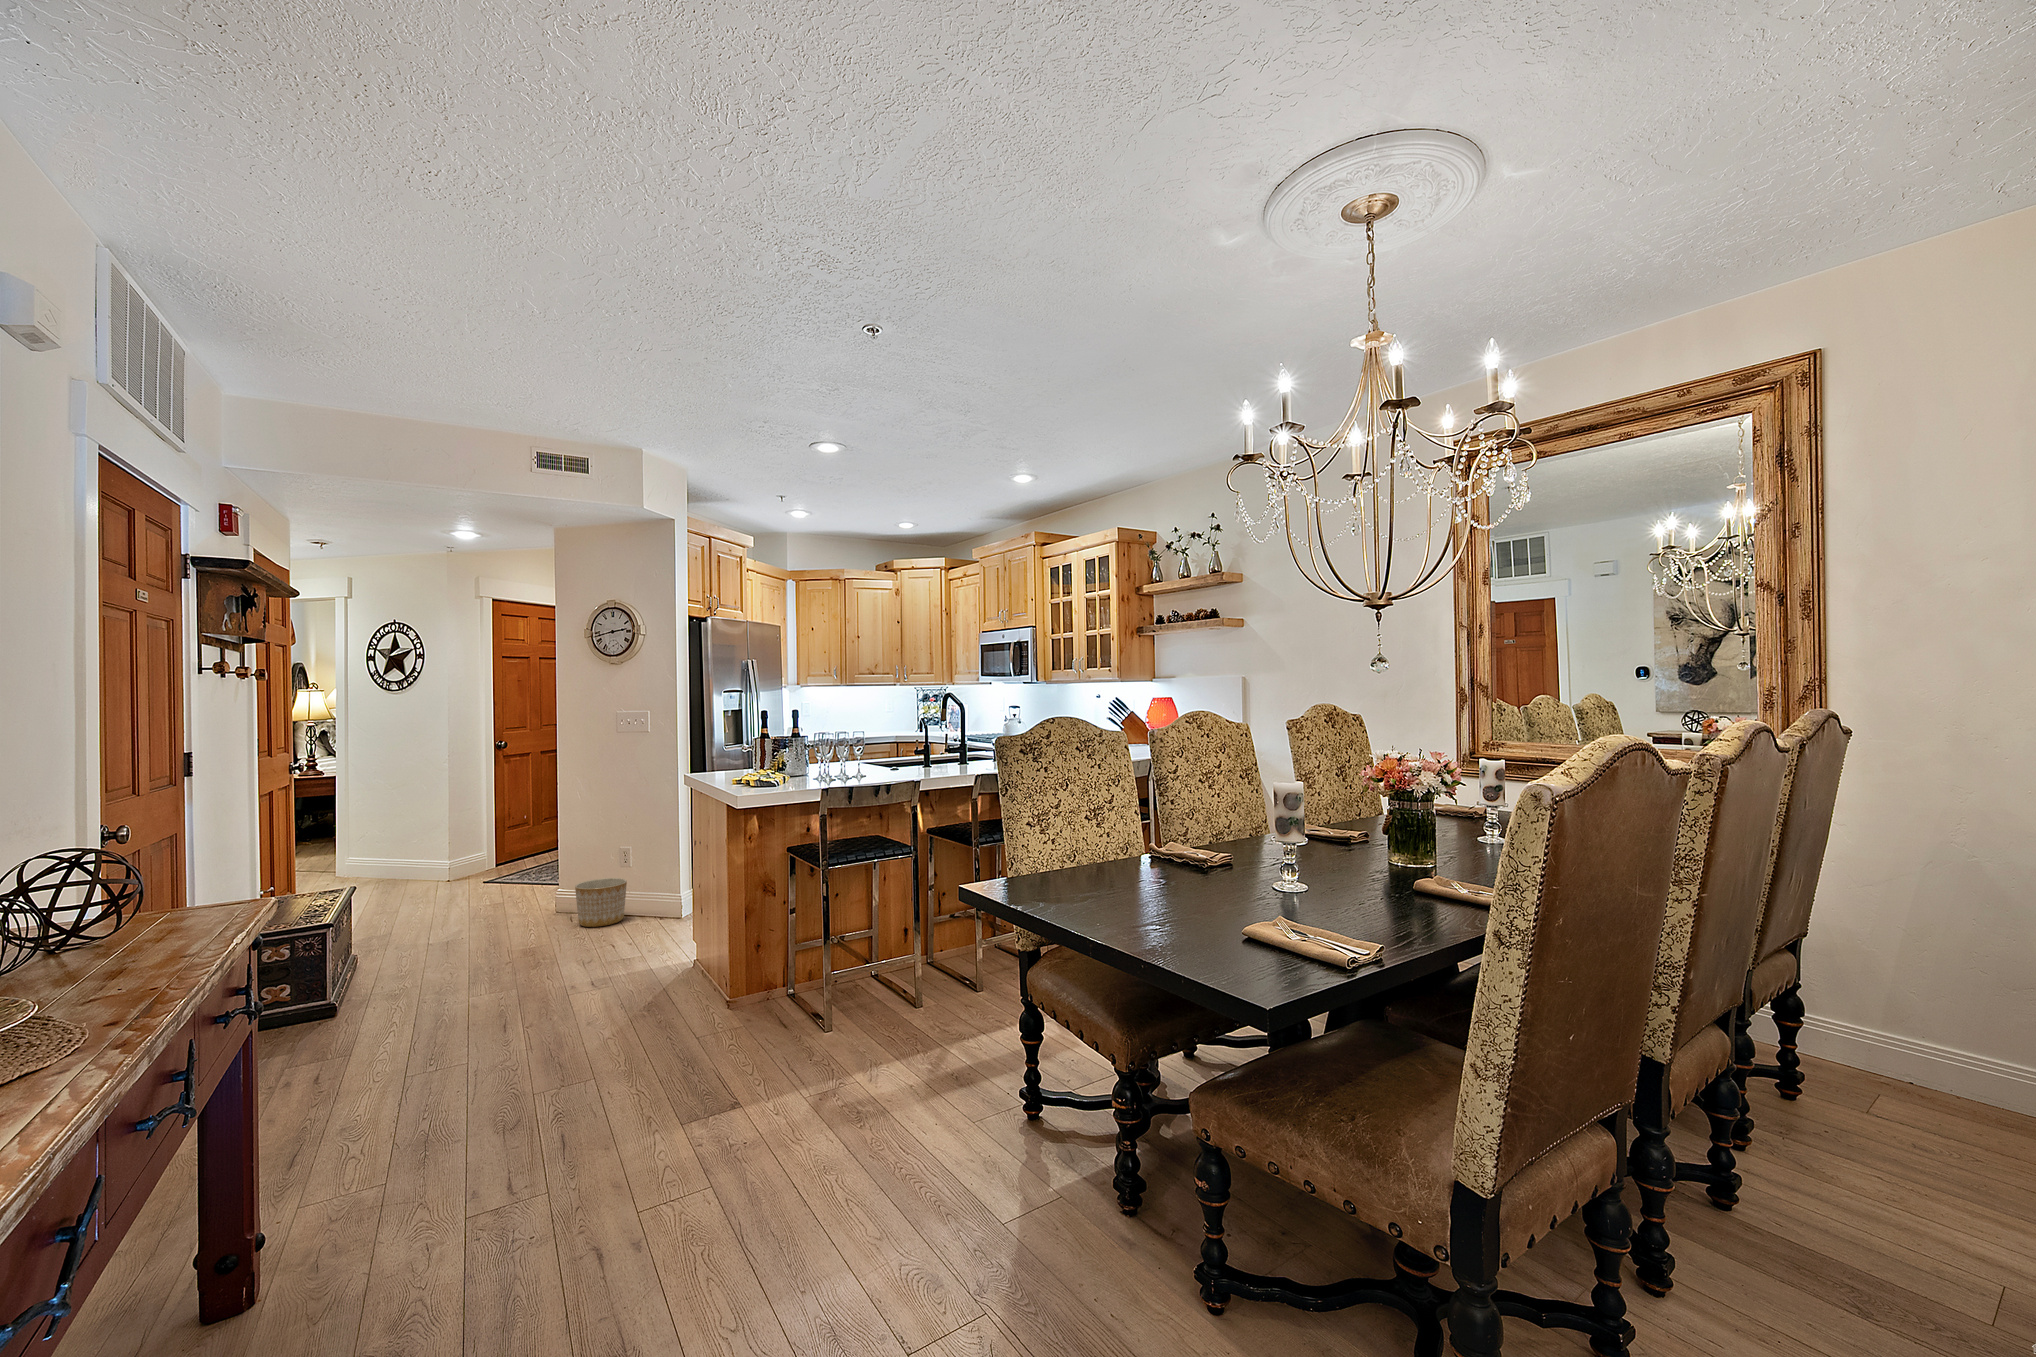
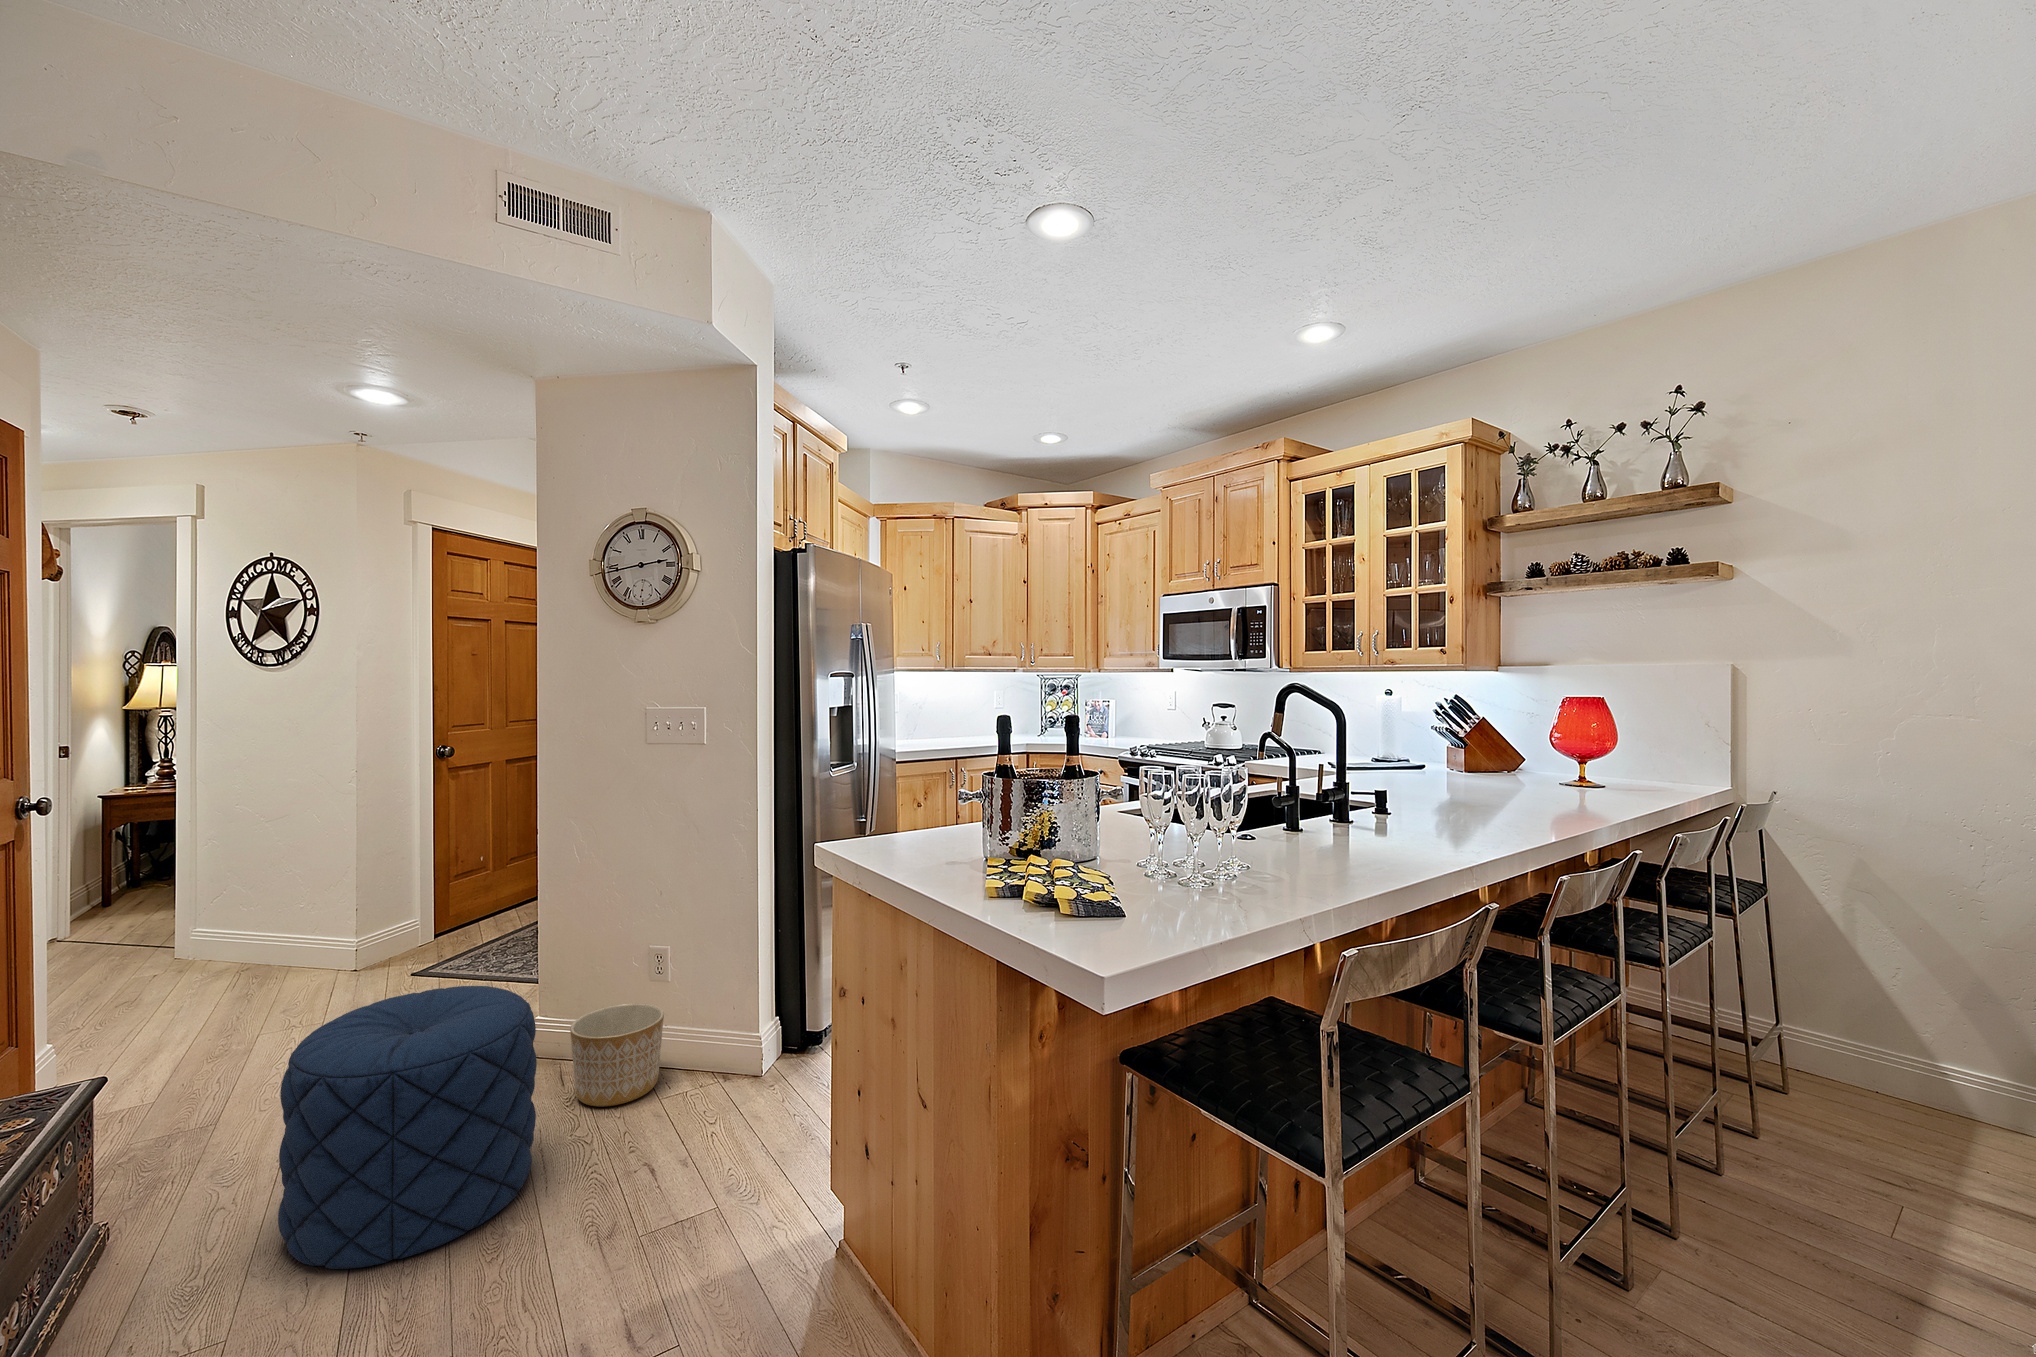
pouf: none [438,854,555,968] -> present [278,986,537,1269]

